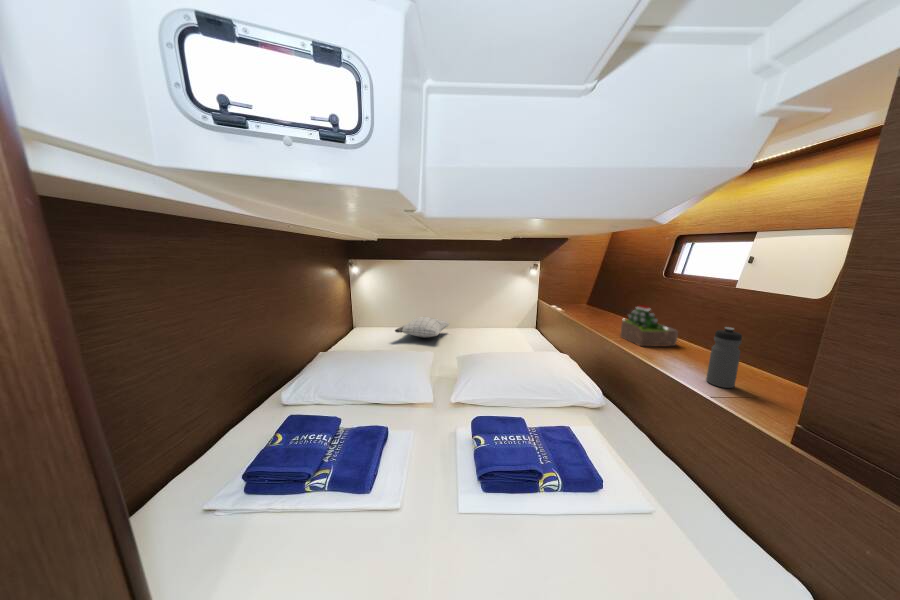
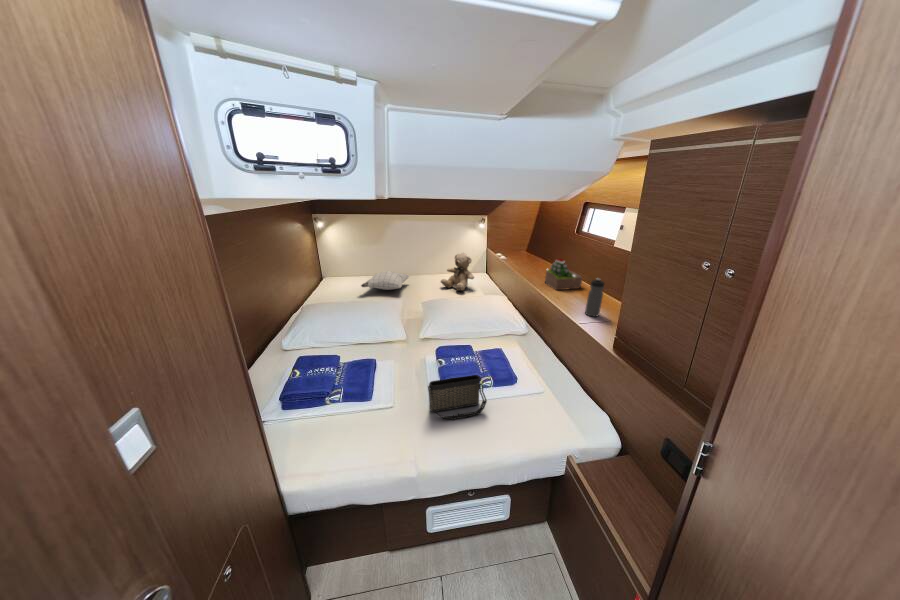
teddy bear: none [484,300,524,343] -> present [441,253,474,291]
handbag: none [455,478,564,568] -> present [428,375,487,419]

